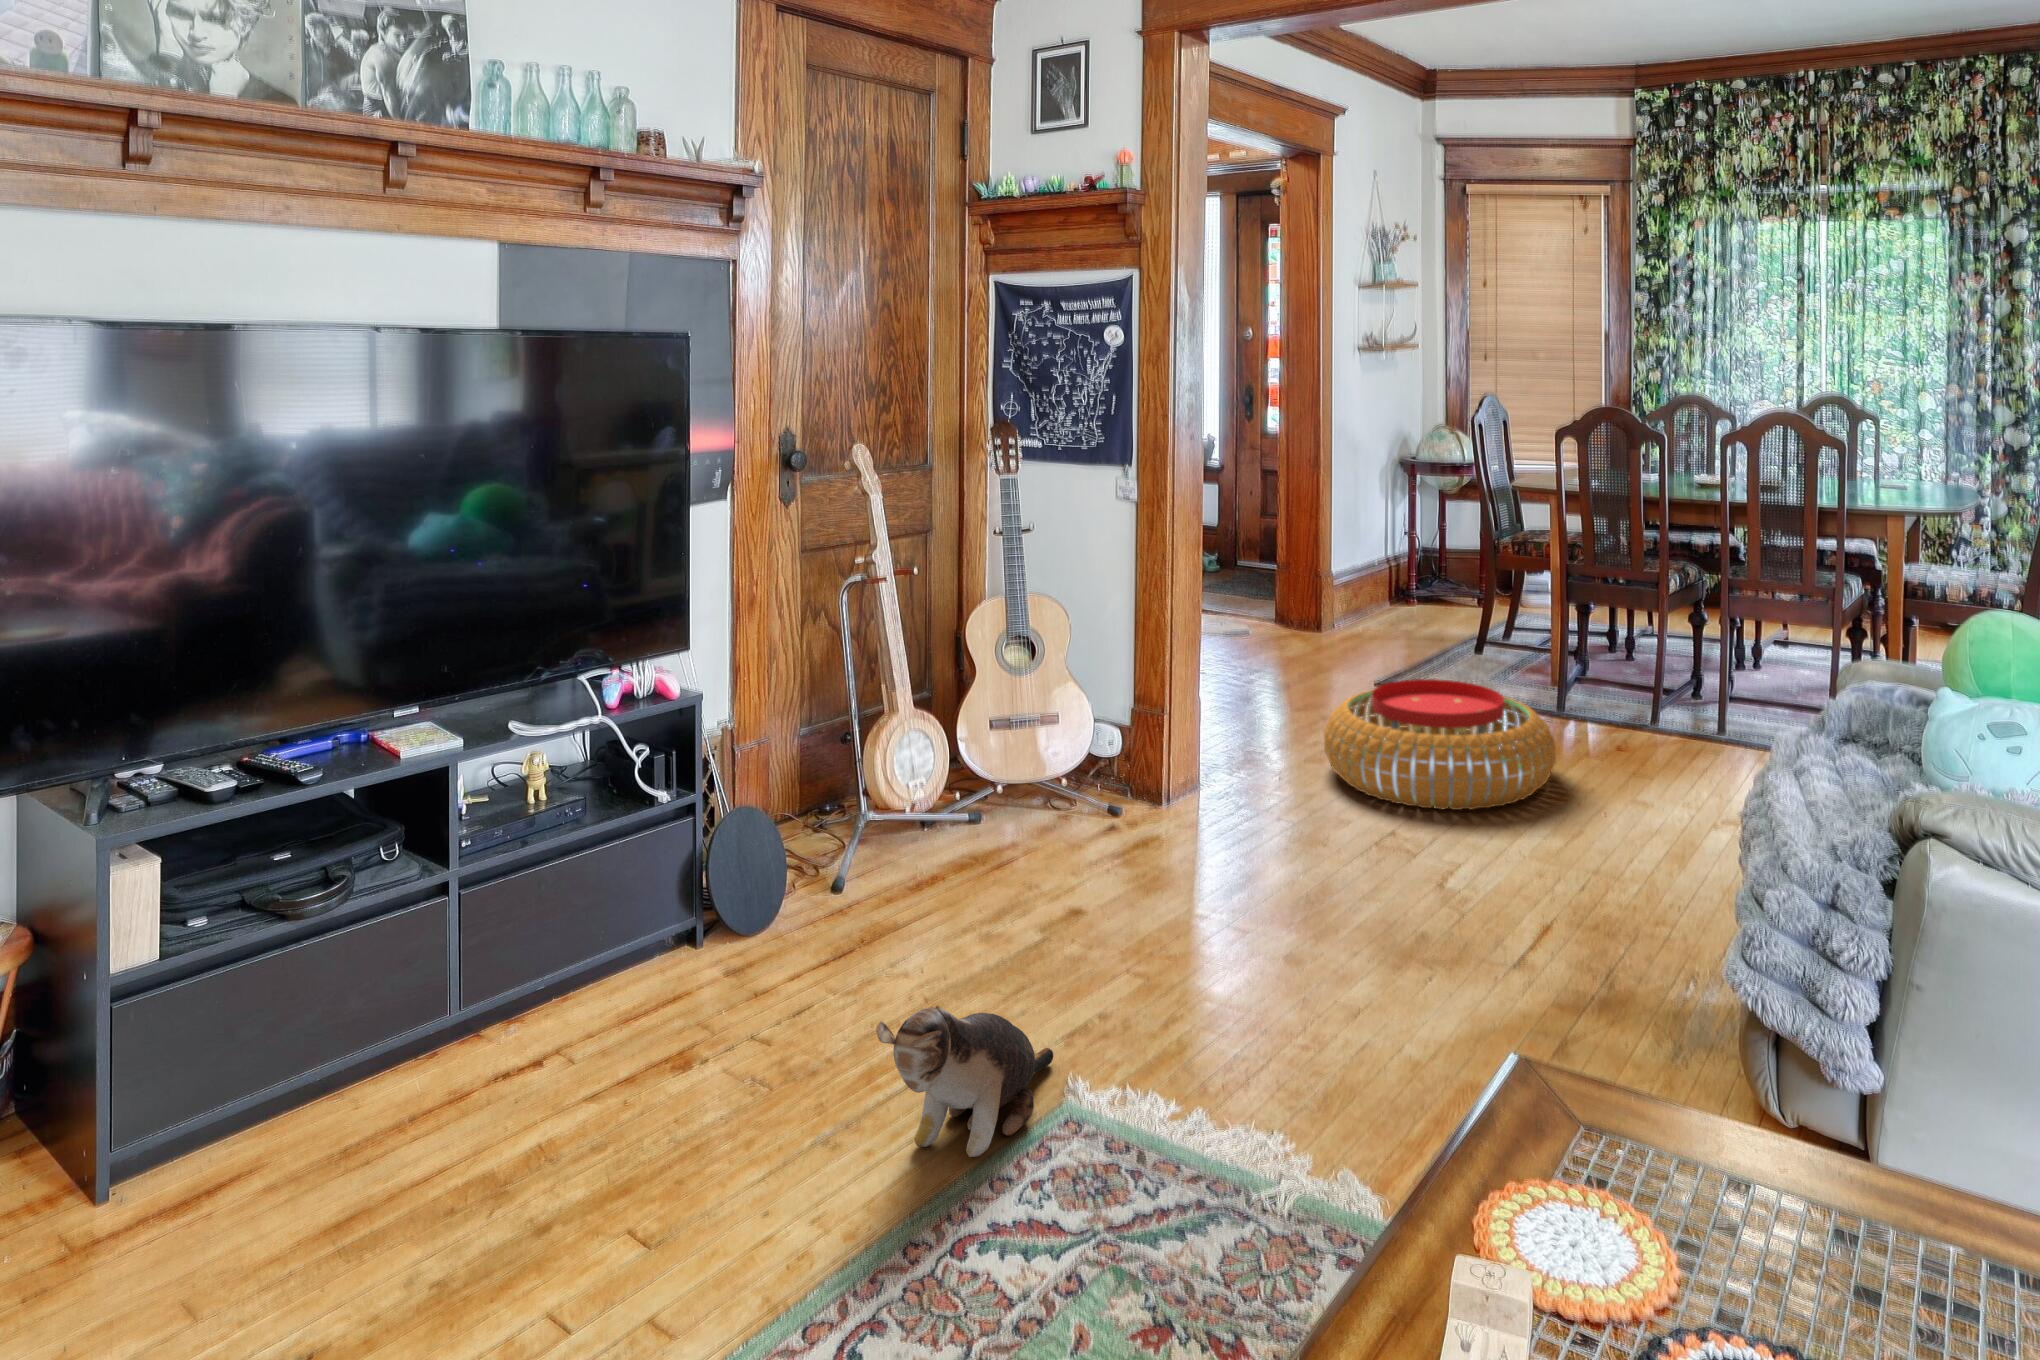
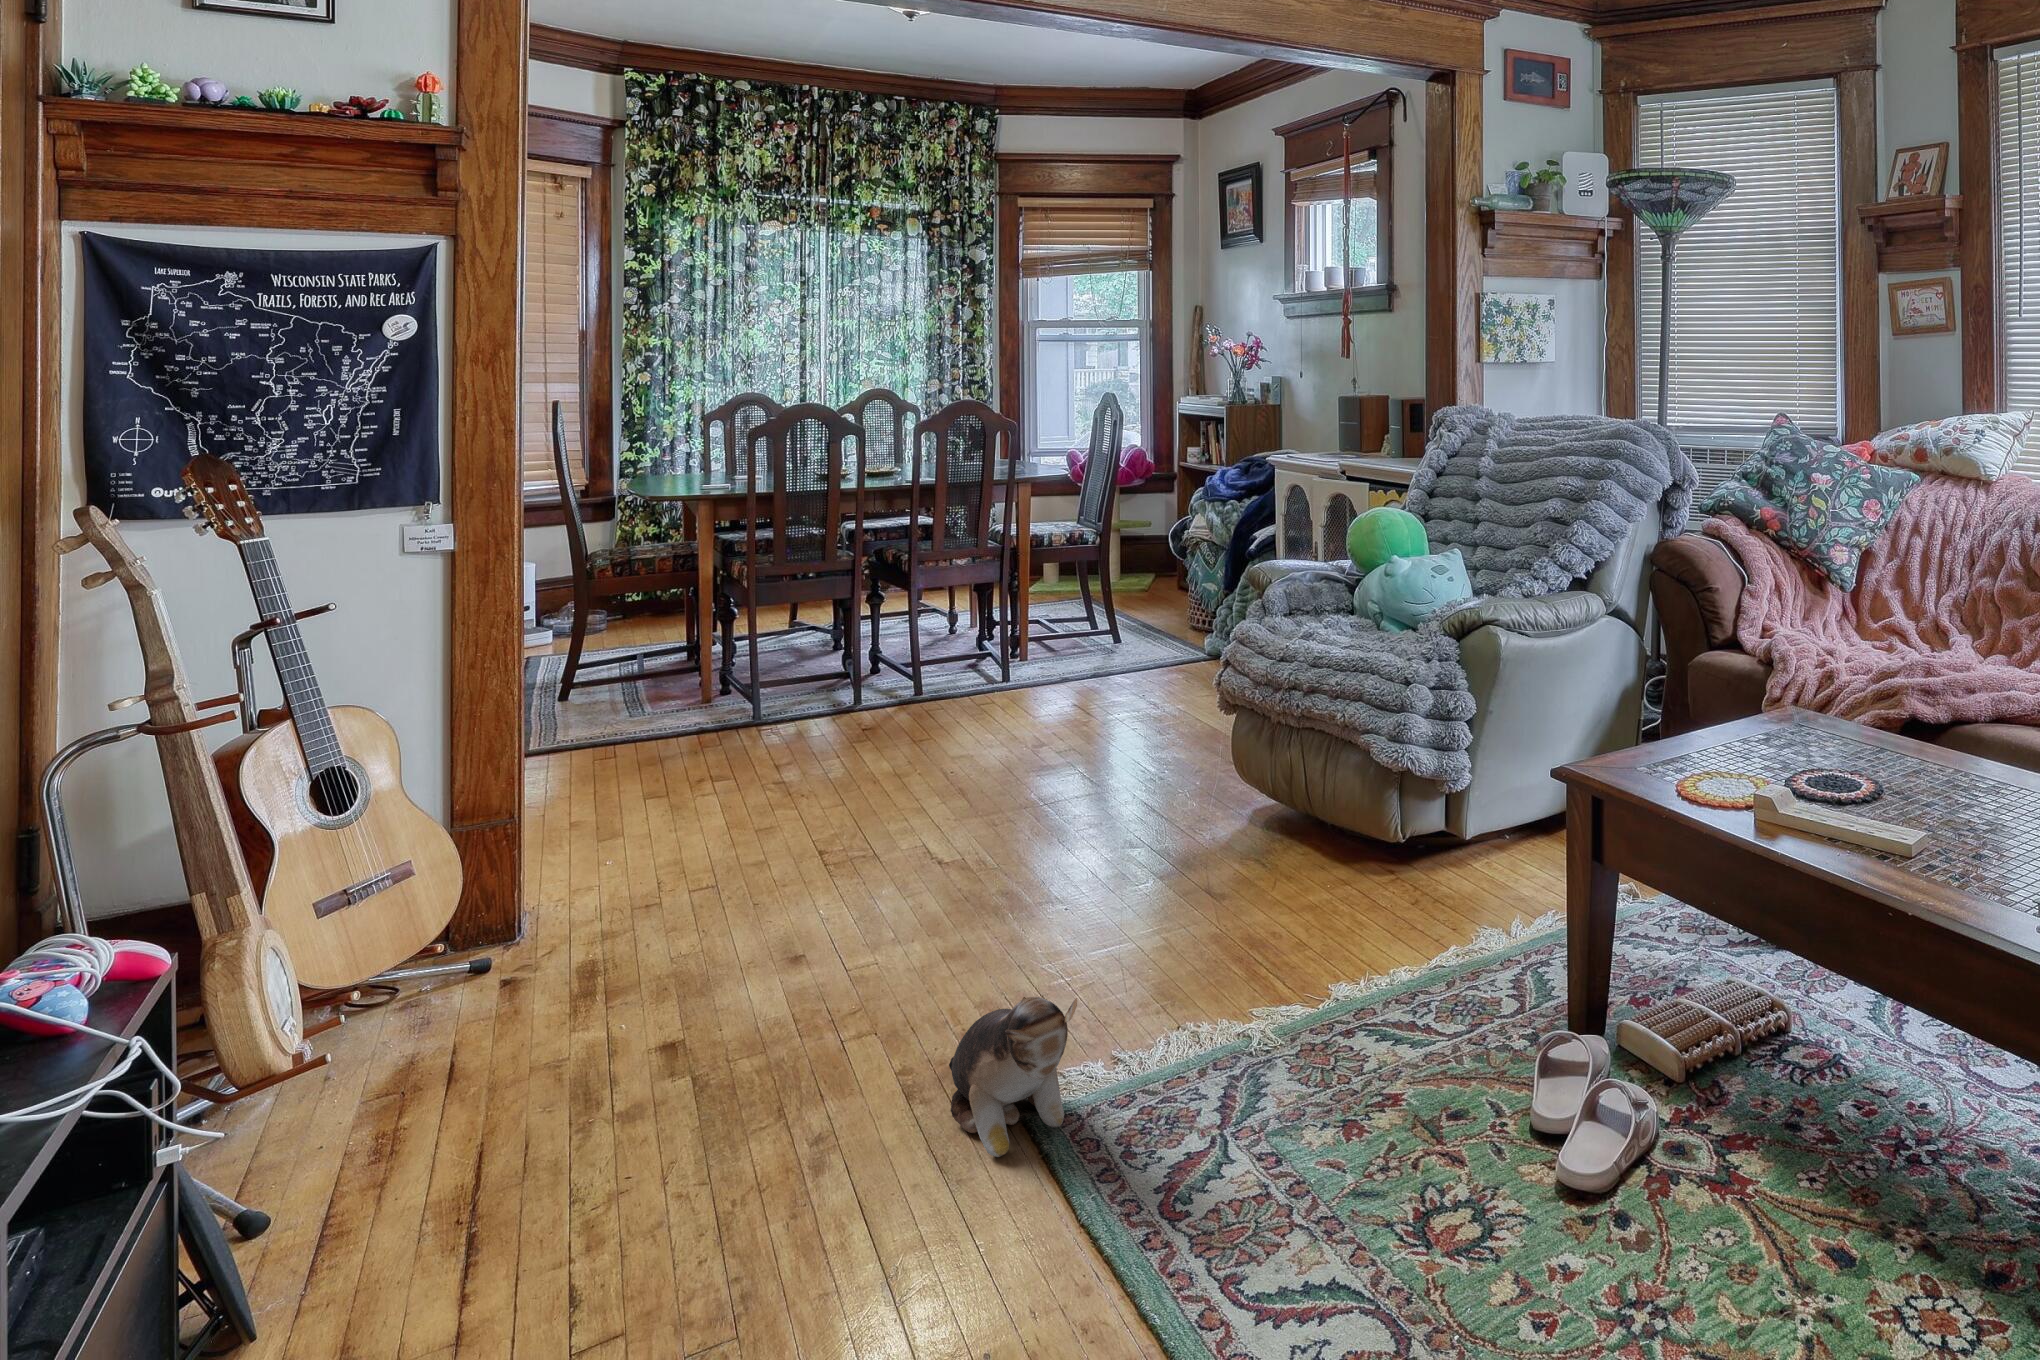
pouf: present [1324,679,1556,810] -> none [634,689,906,826]

